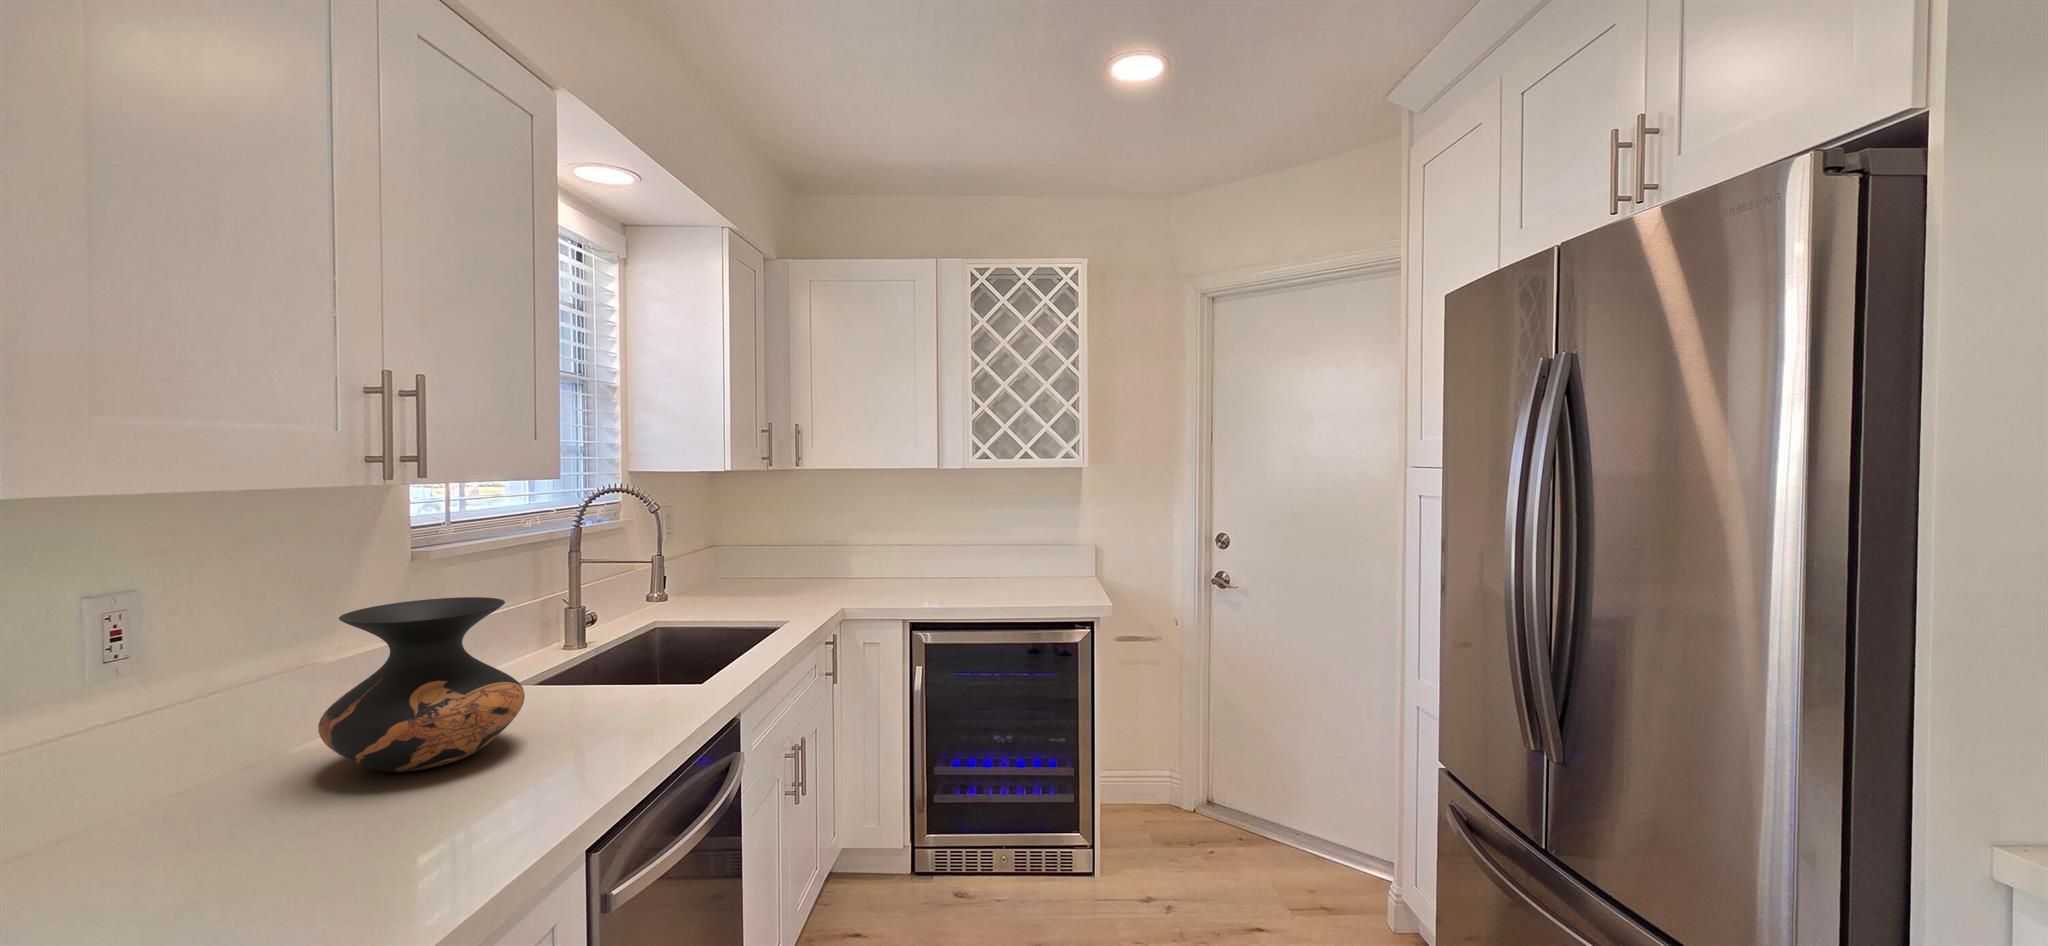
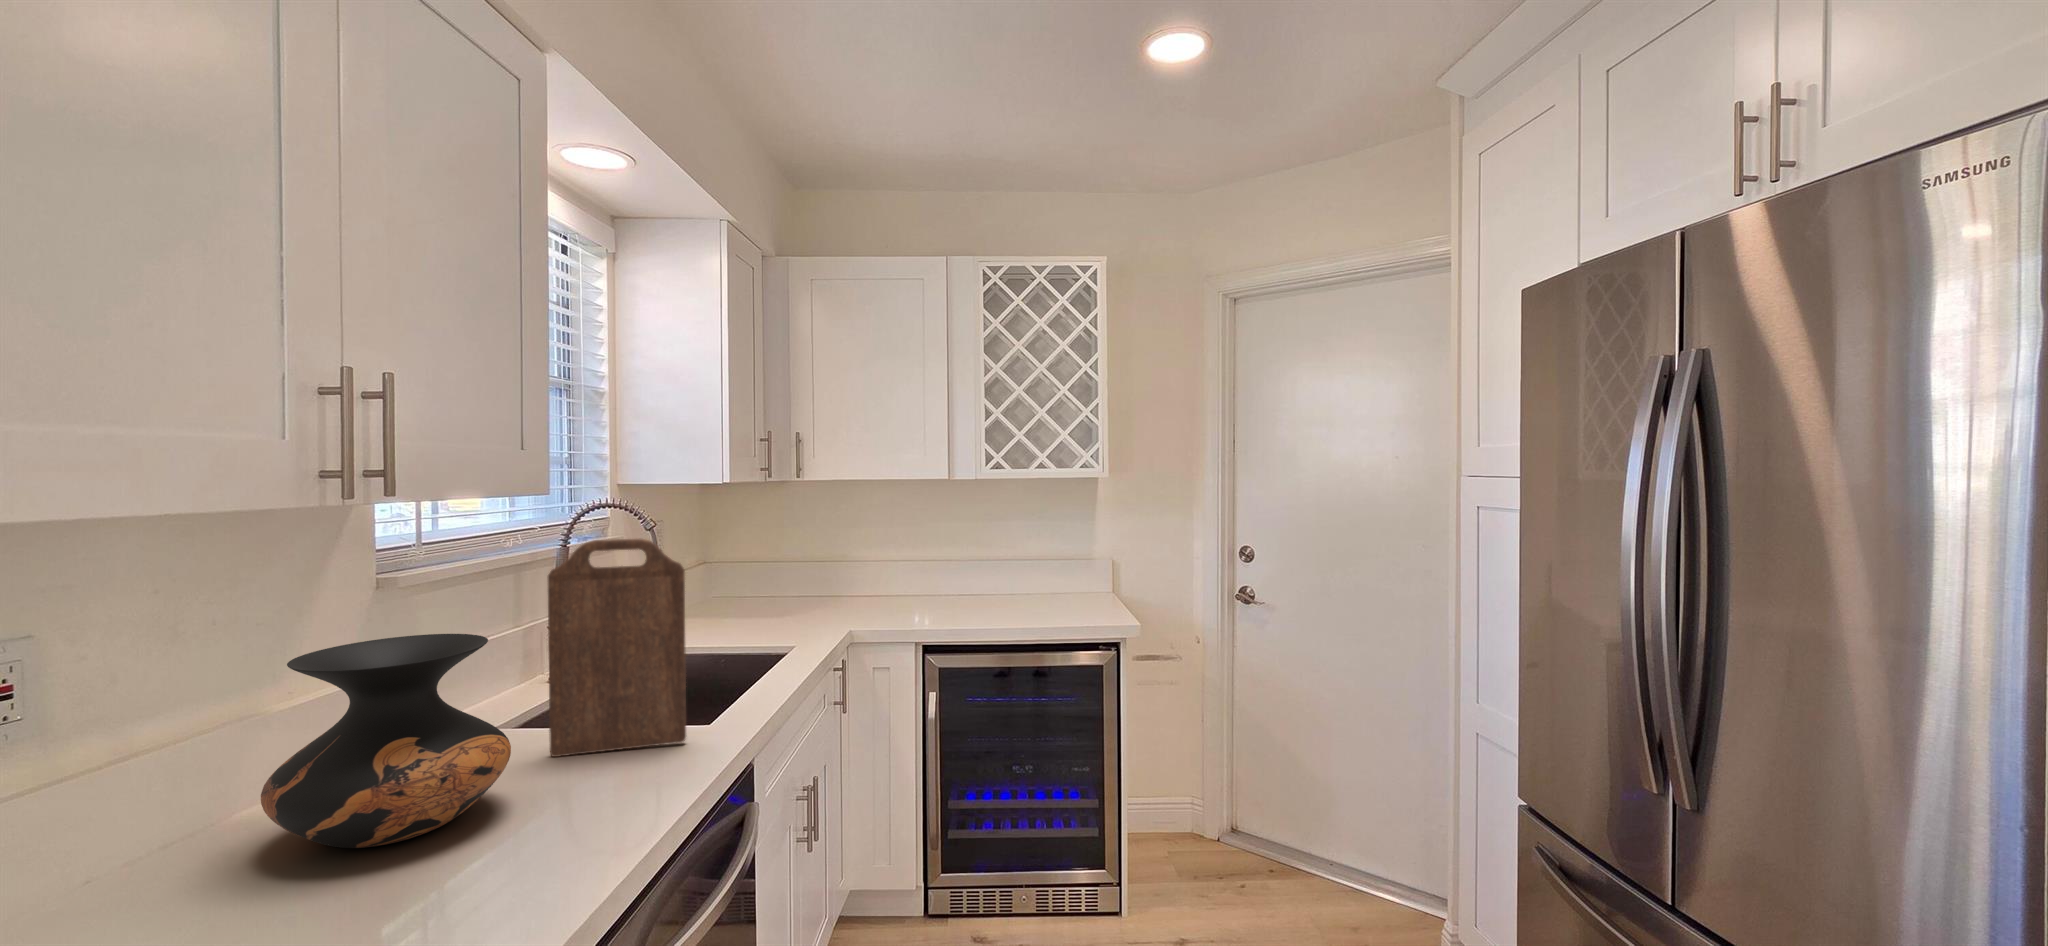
cutting board: none [558,518,679,708] -> present [548,539,686,757]

